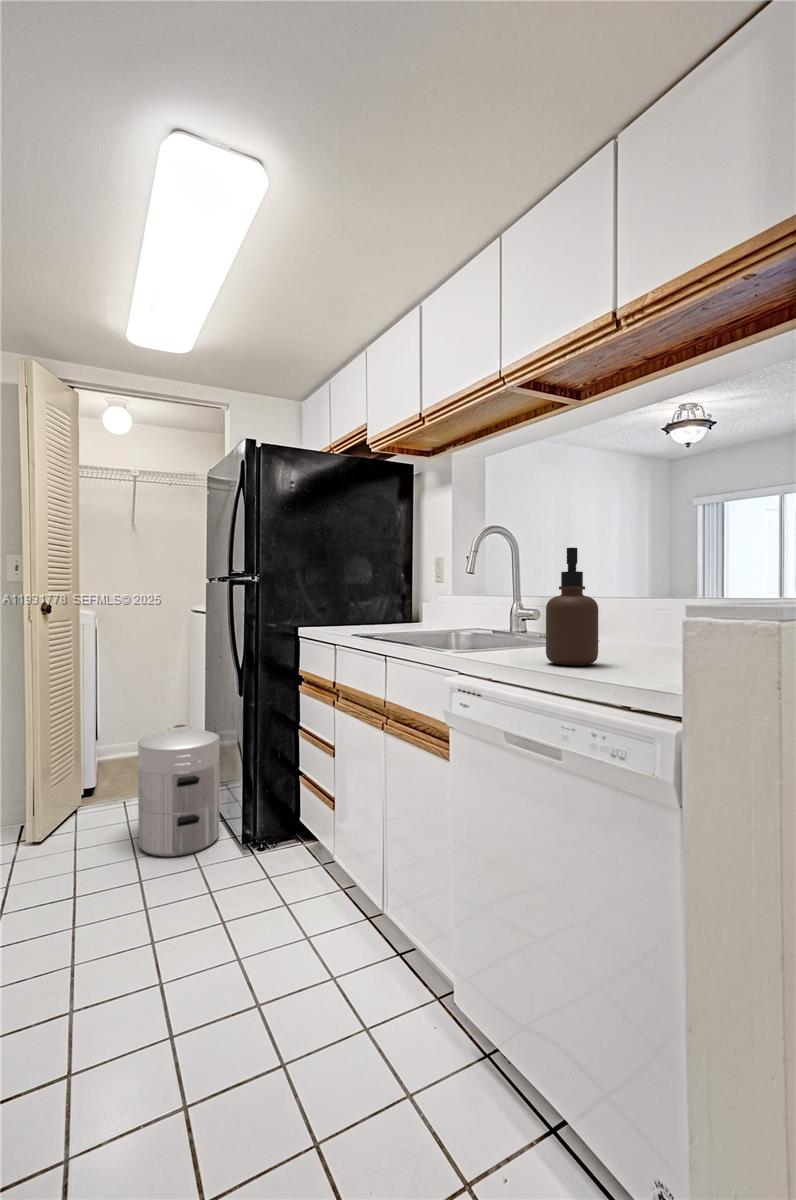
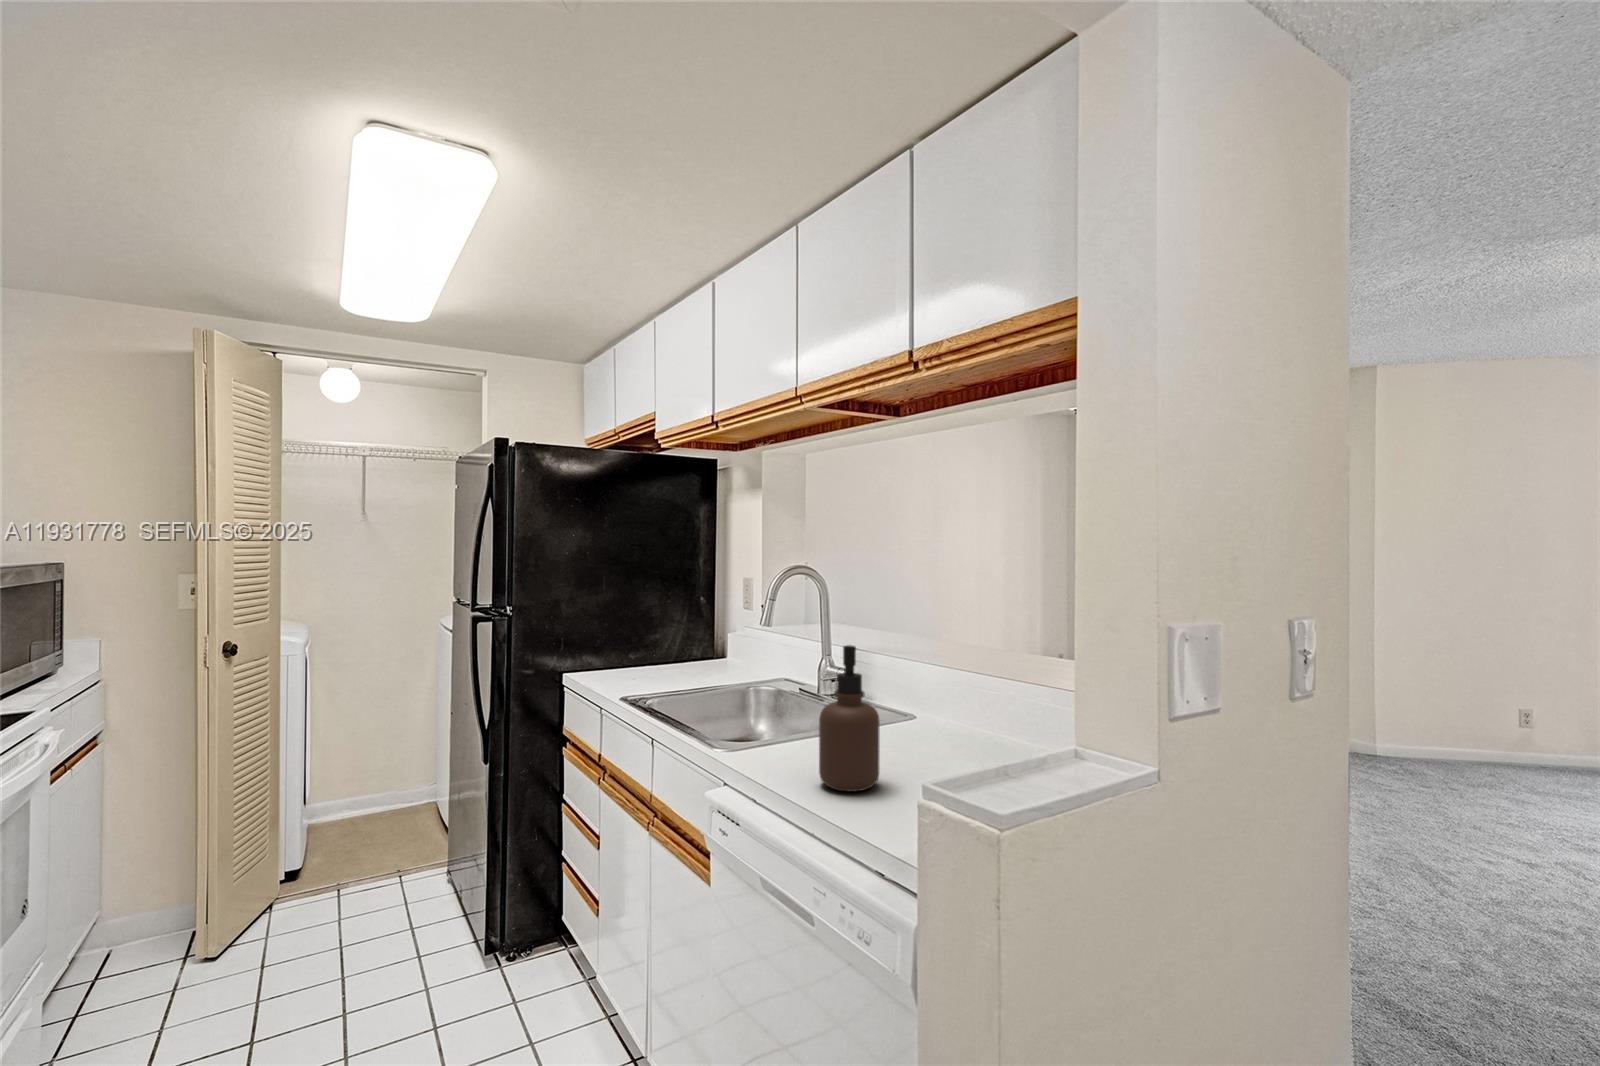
waste bin: present [138,725,220,857] -> none [347,798,461,977]

